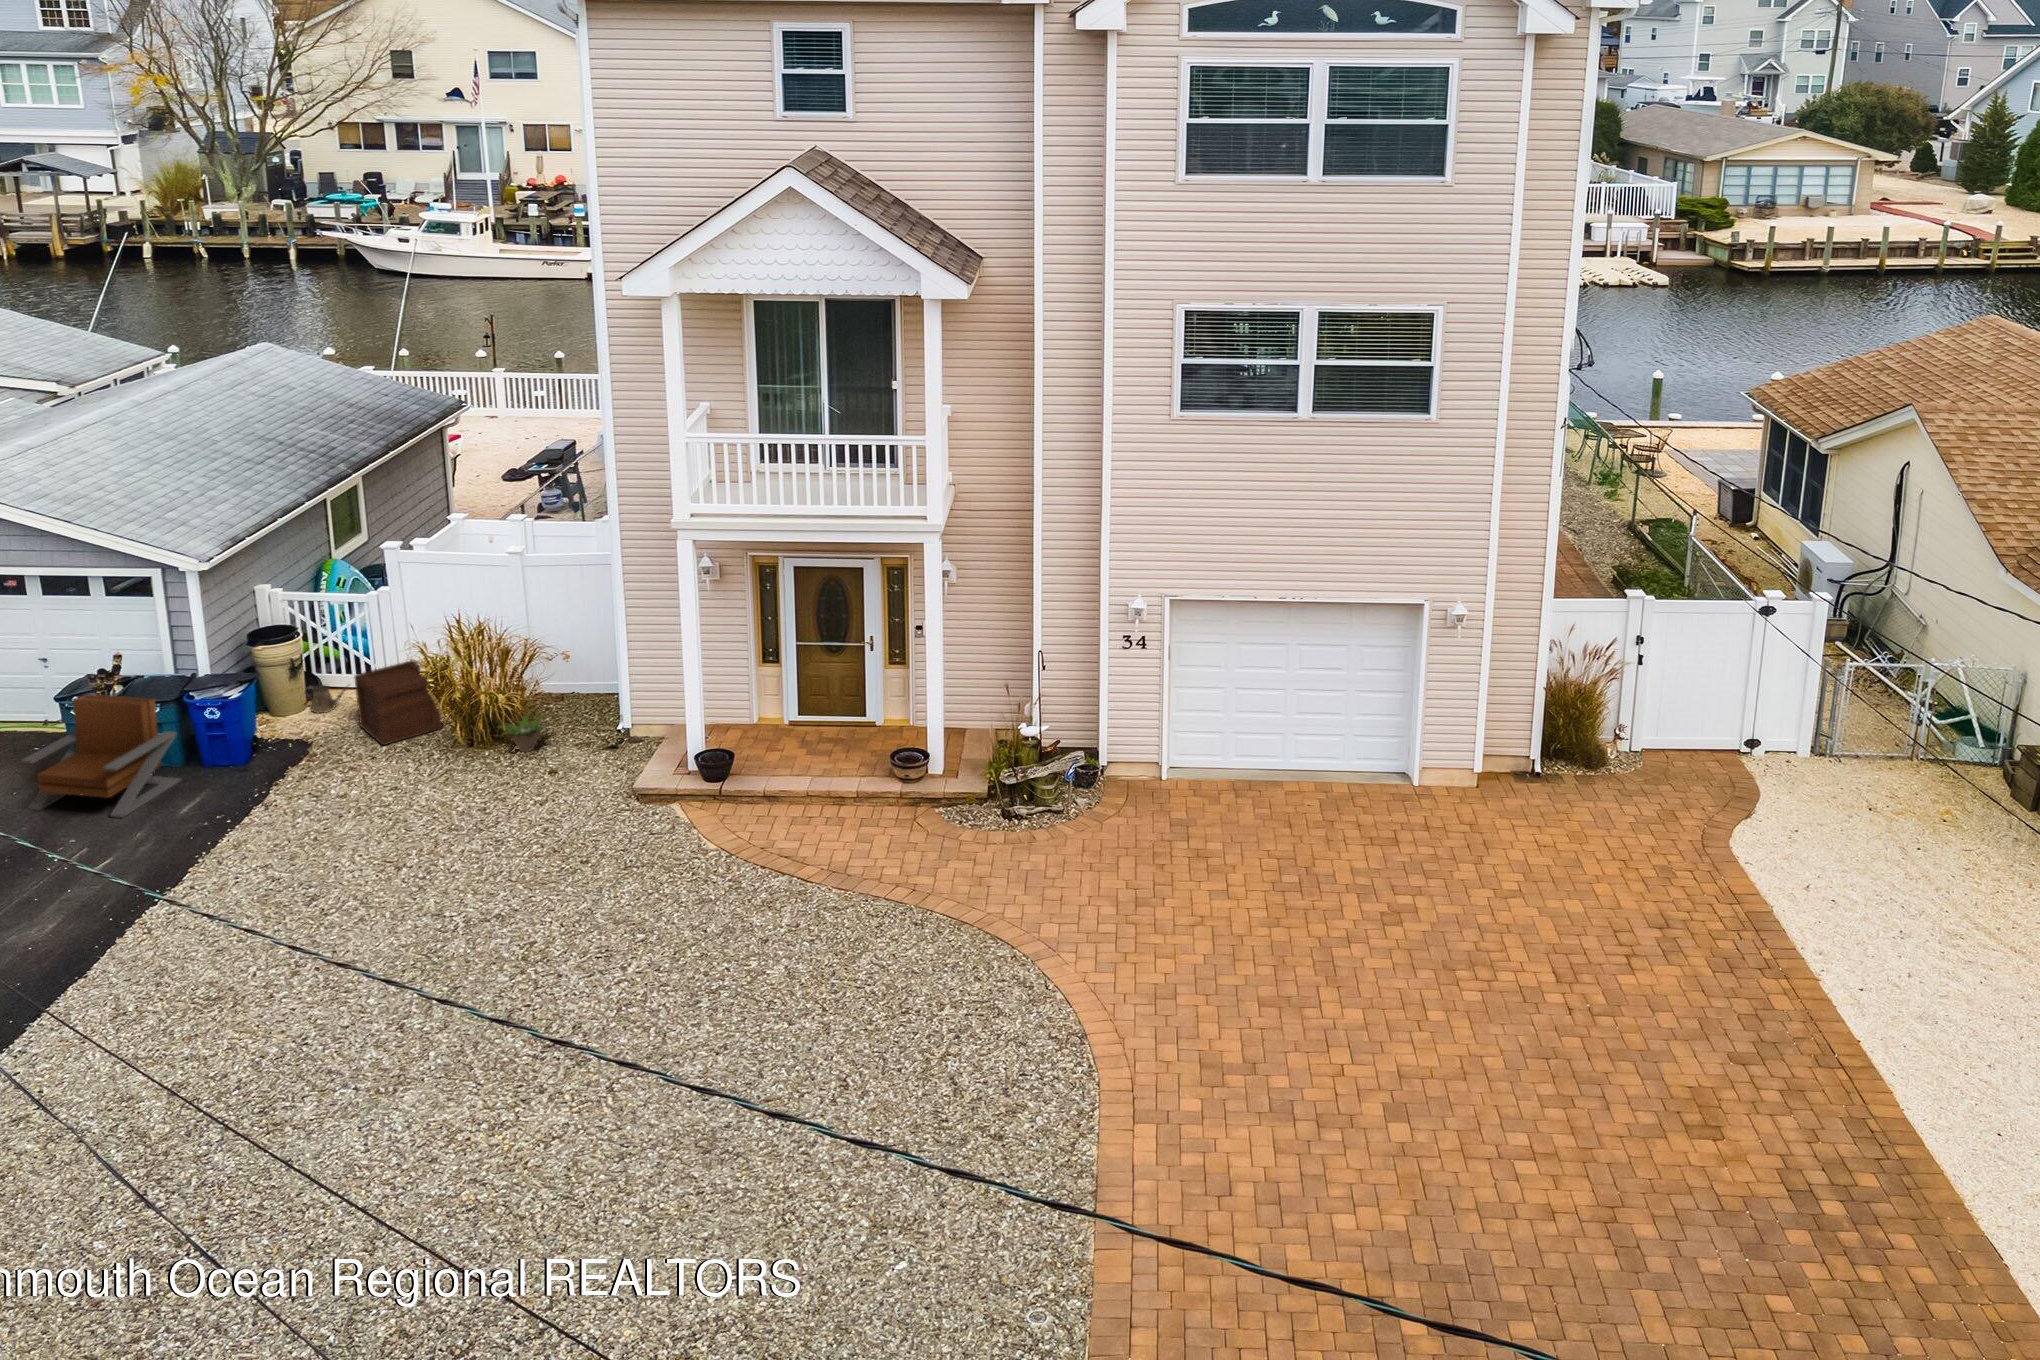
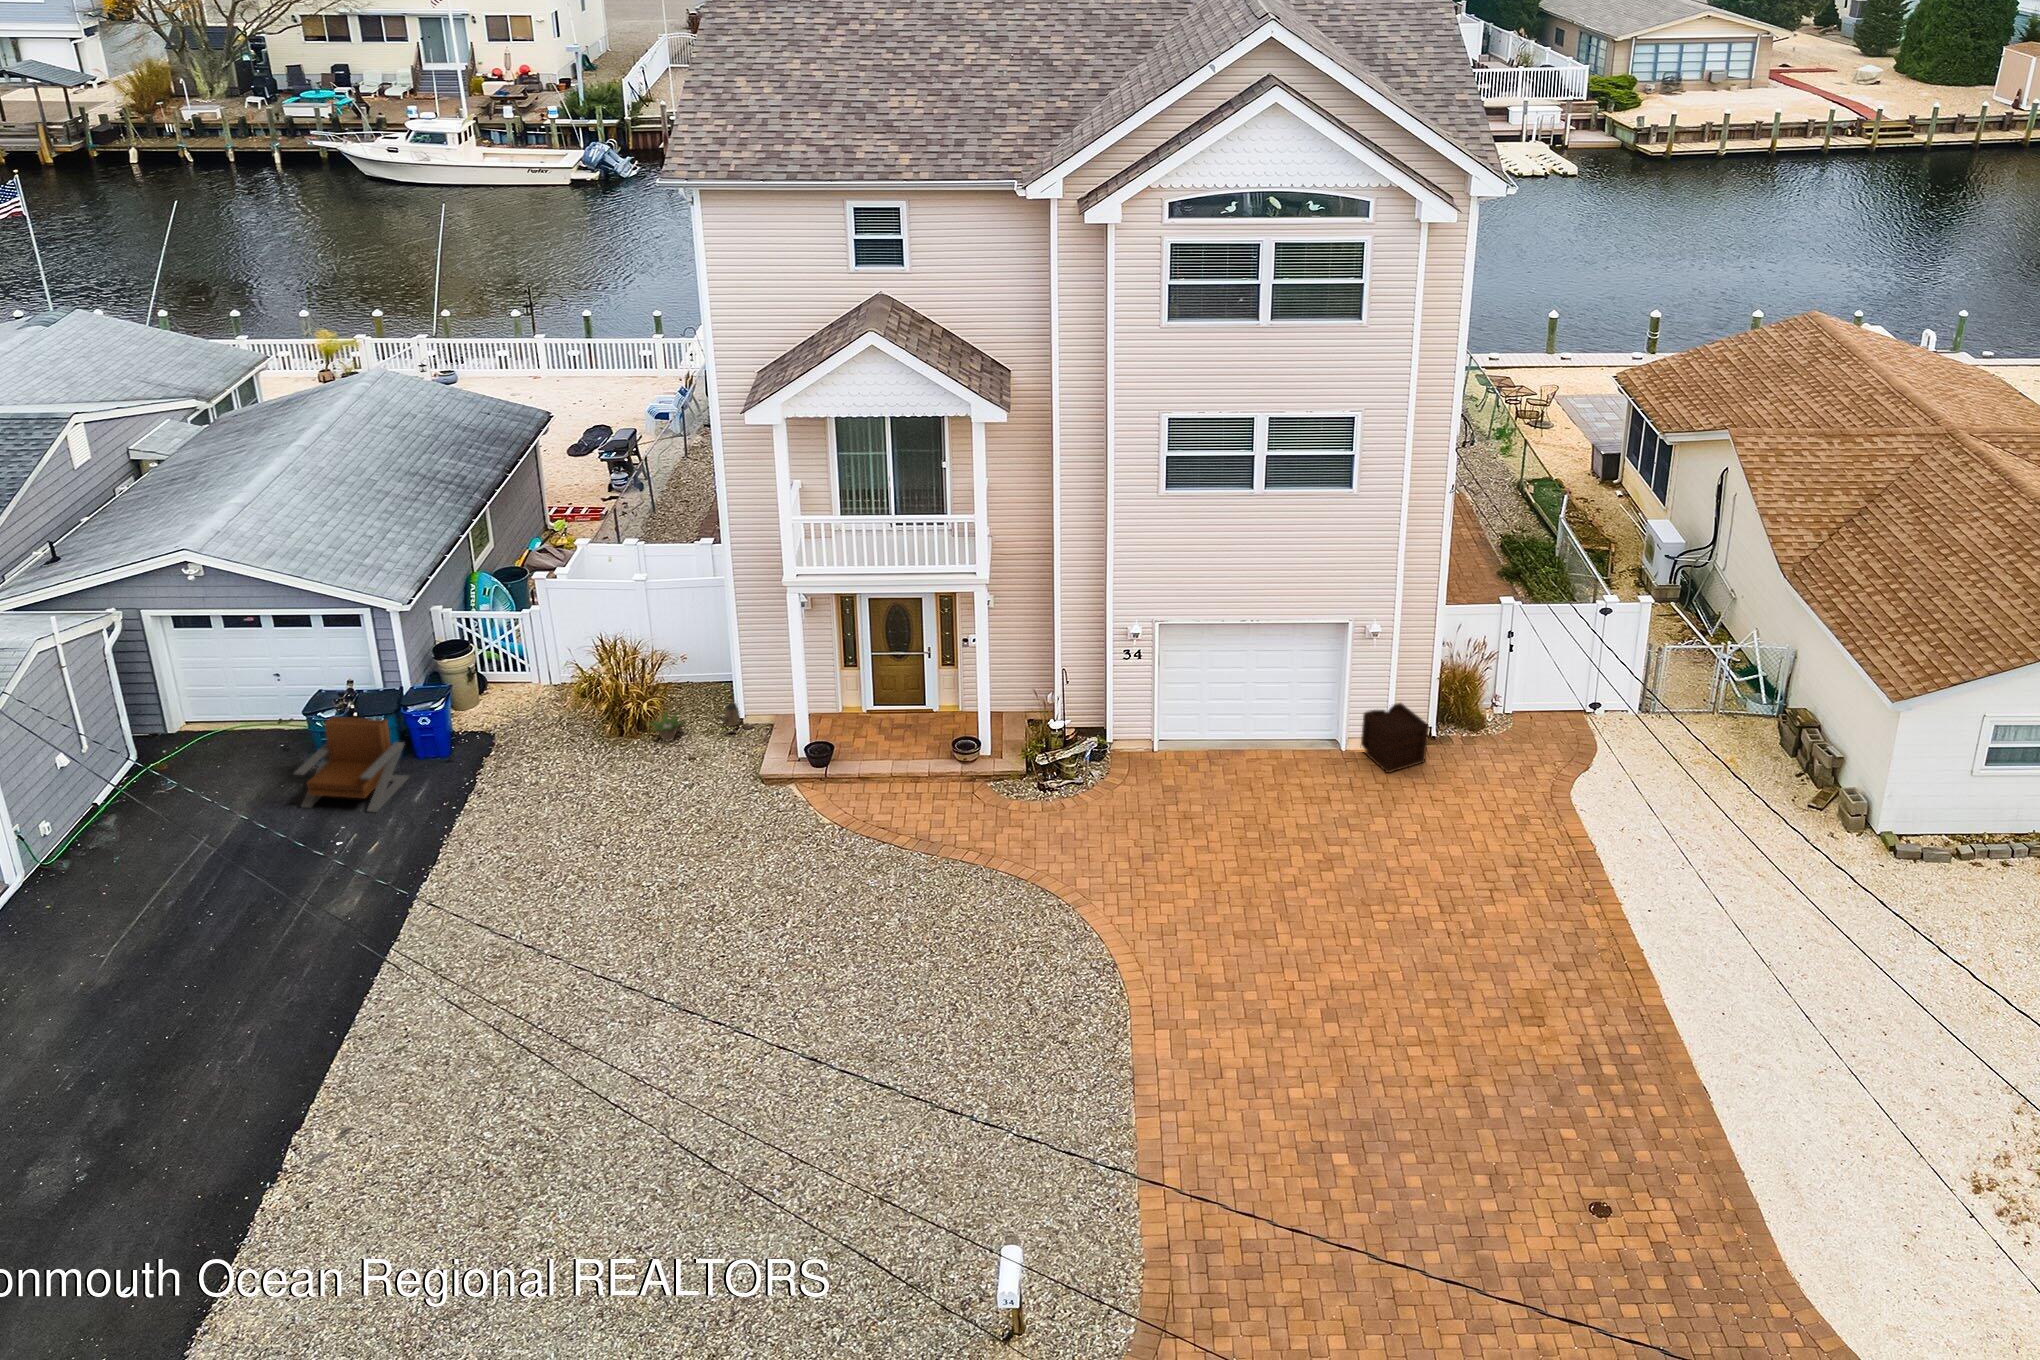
wooden crate: present [355,661,442,745] -> present [1360,703,1429,773]
watering can: present [305,685,346,713] -> present [718,703,740,726]

